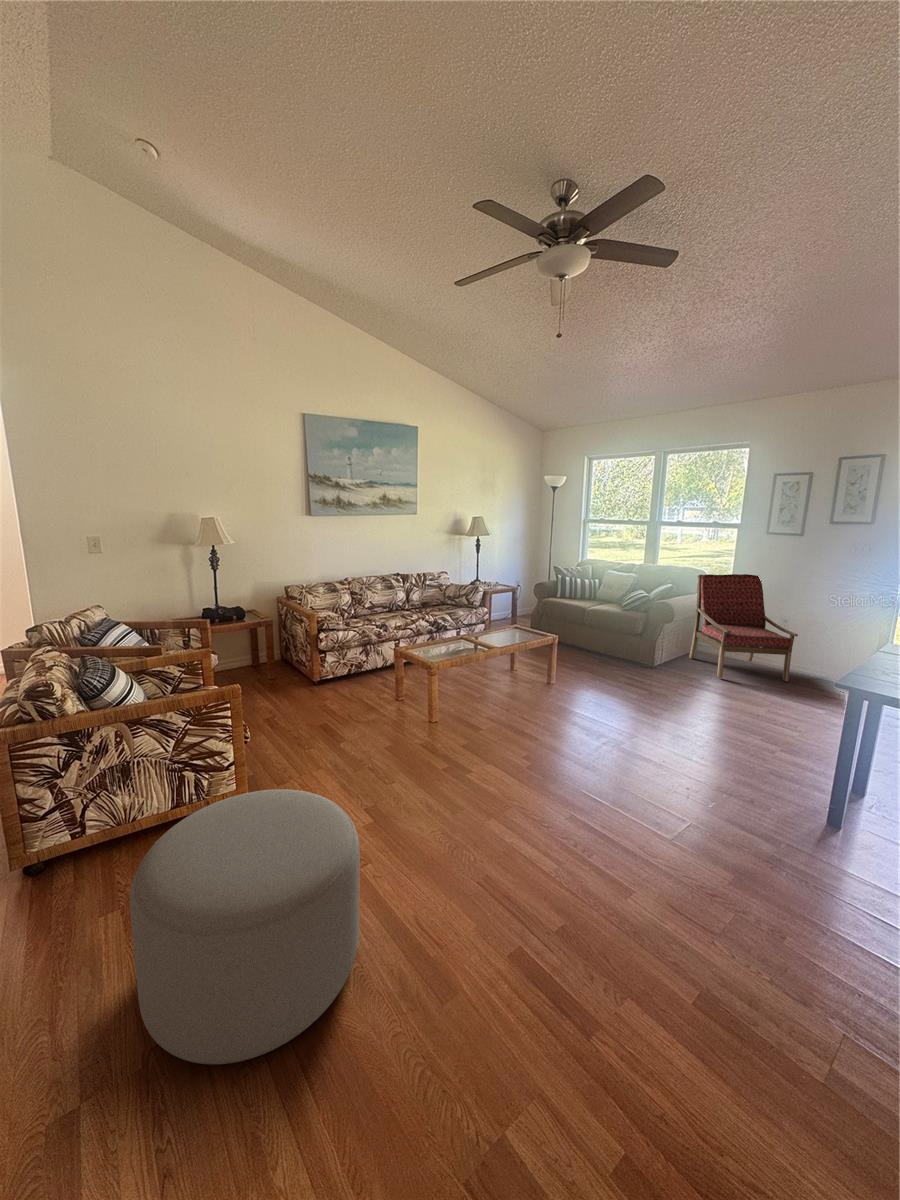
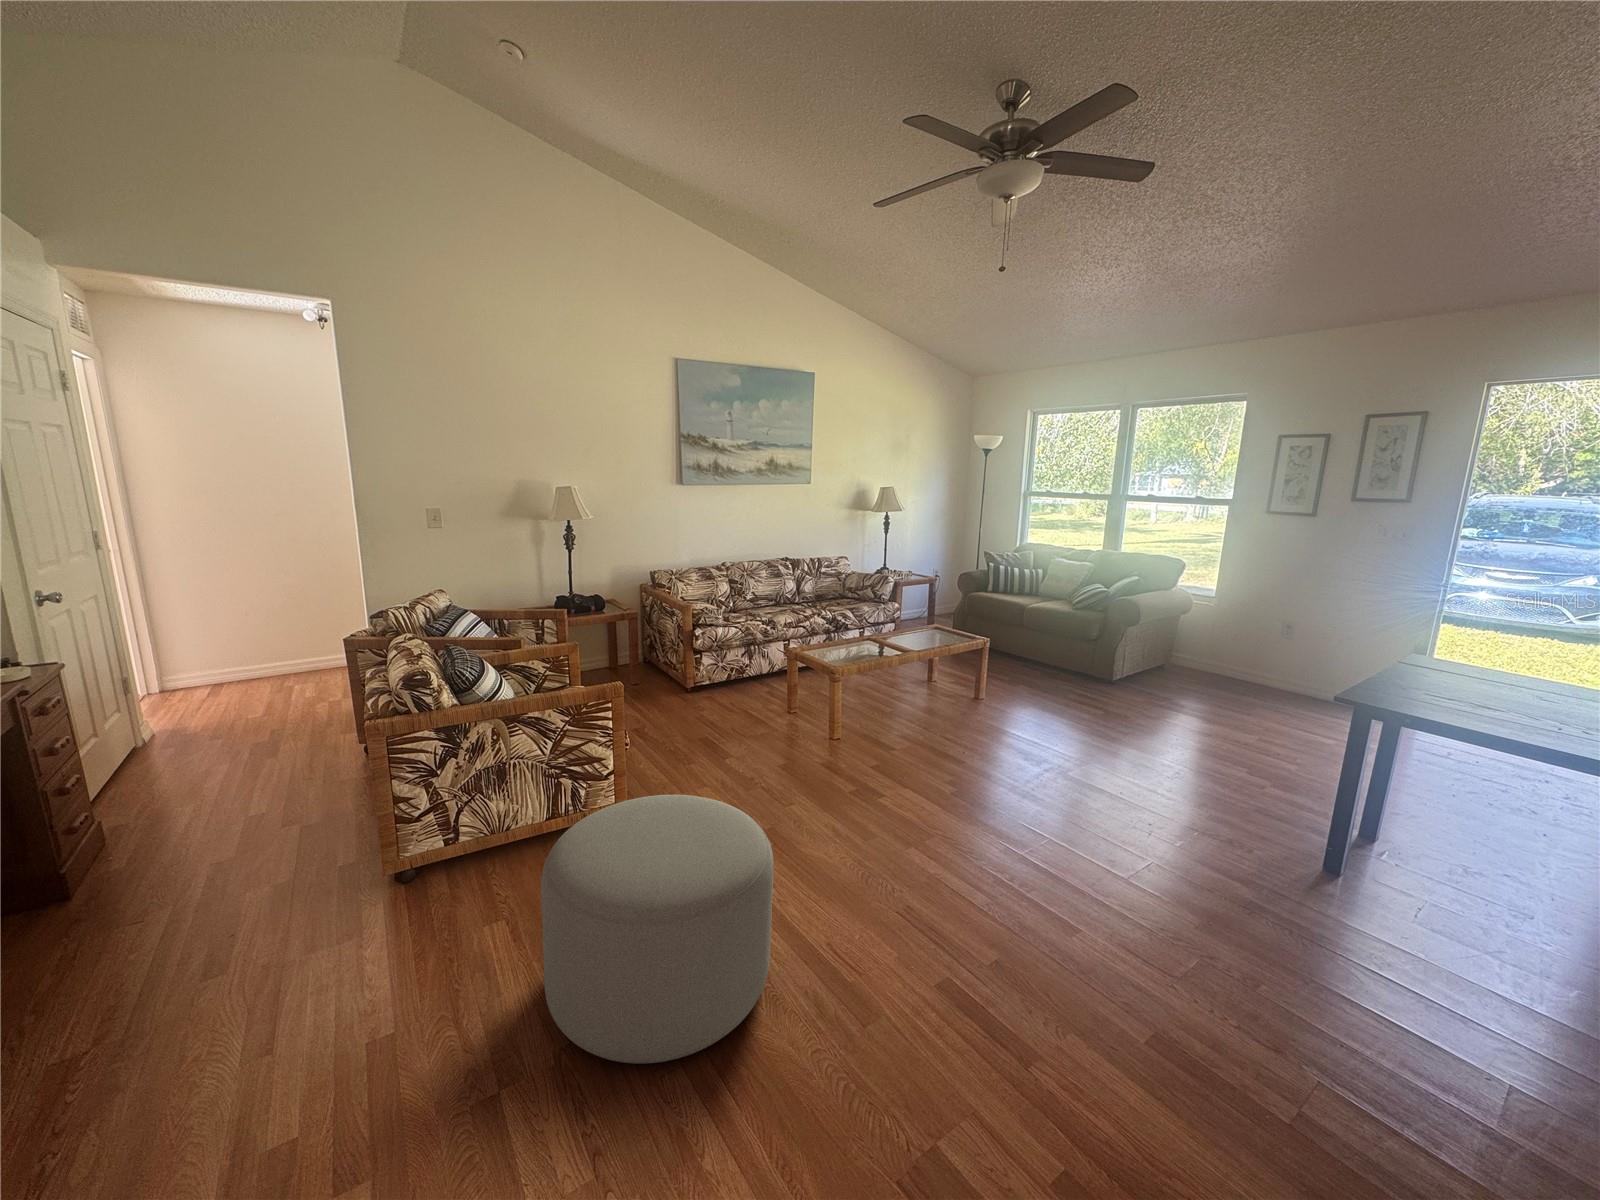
armchair: present [689,574,798,681] -> none [1161,564,1306,704]

